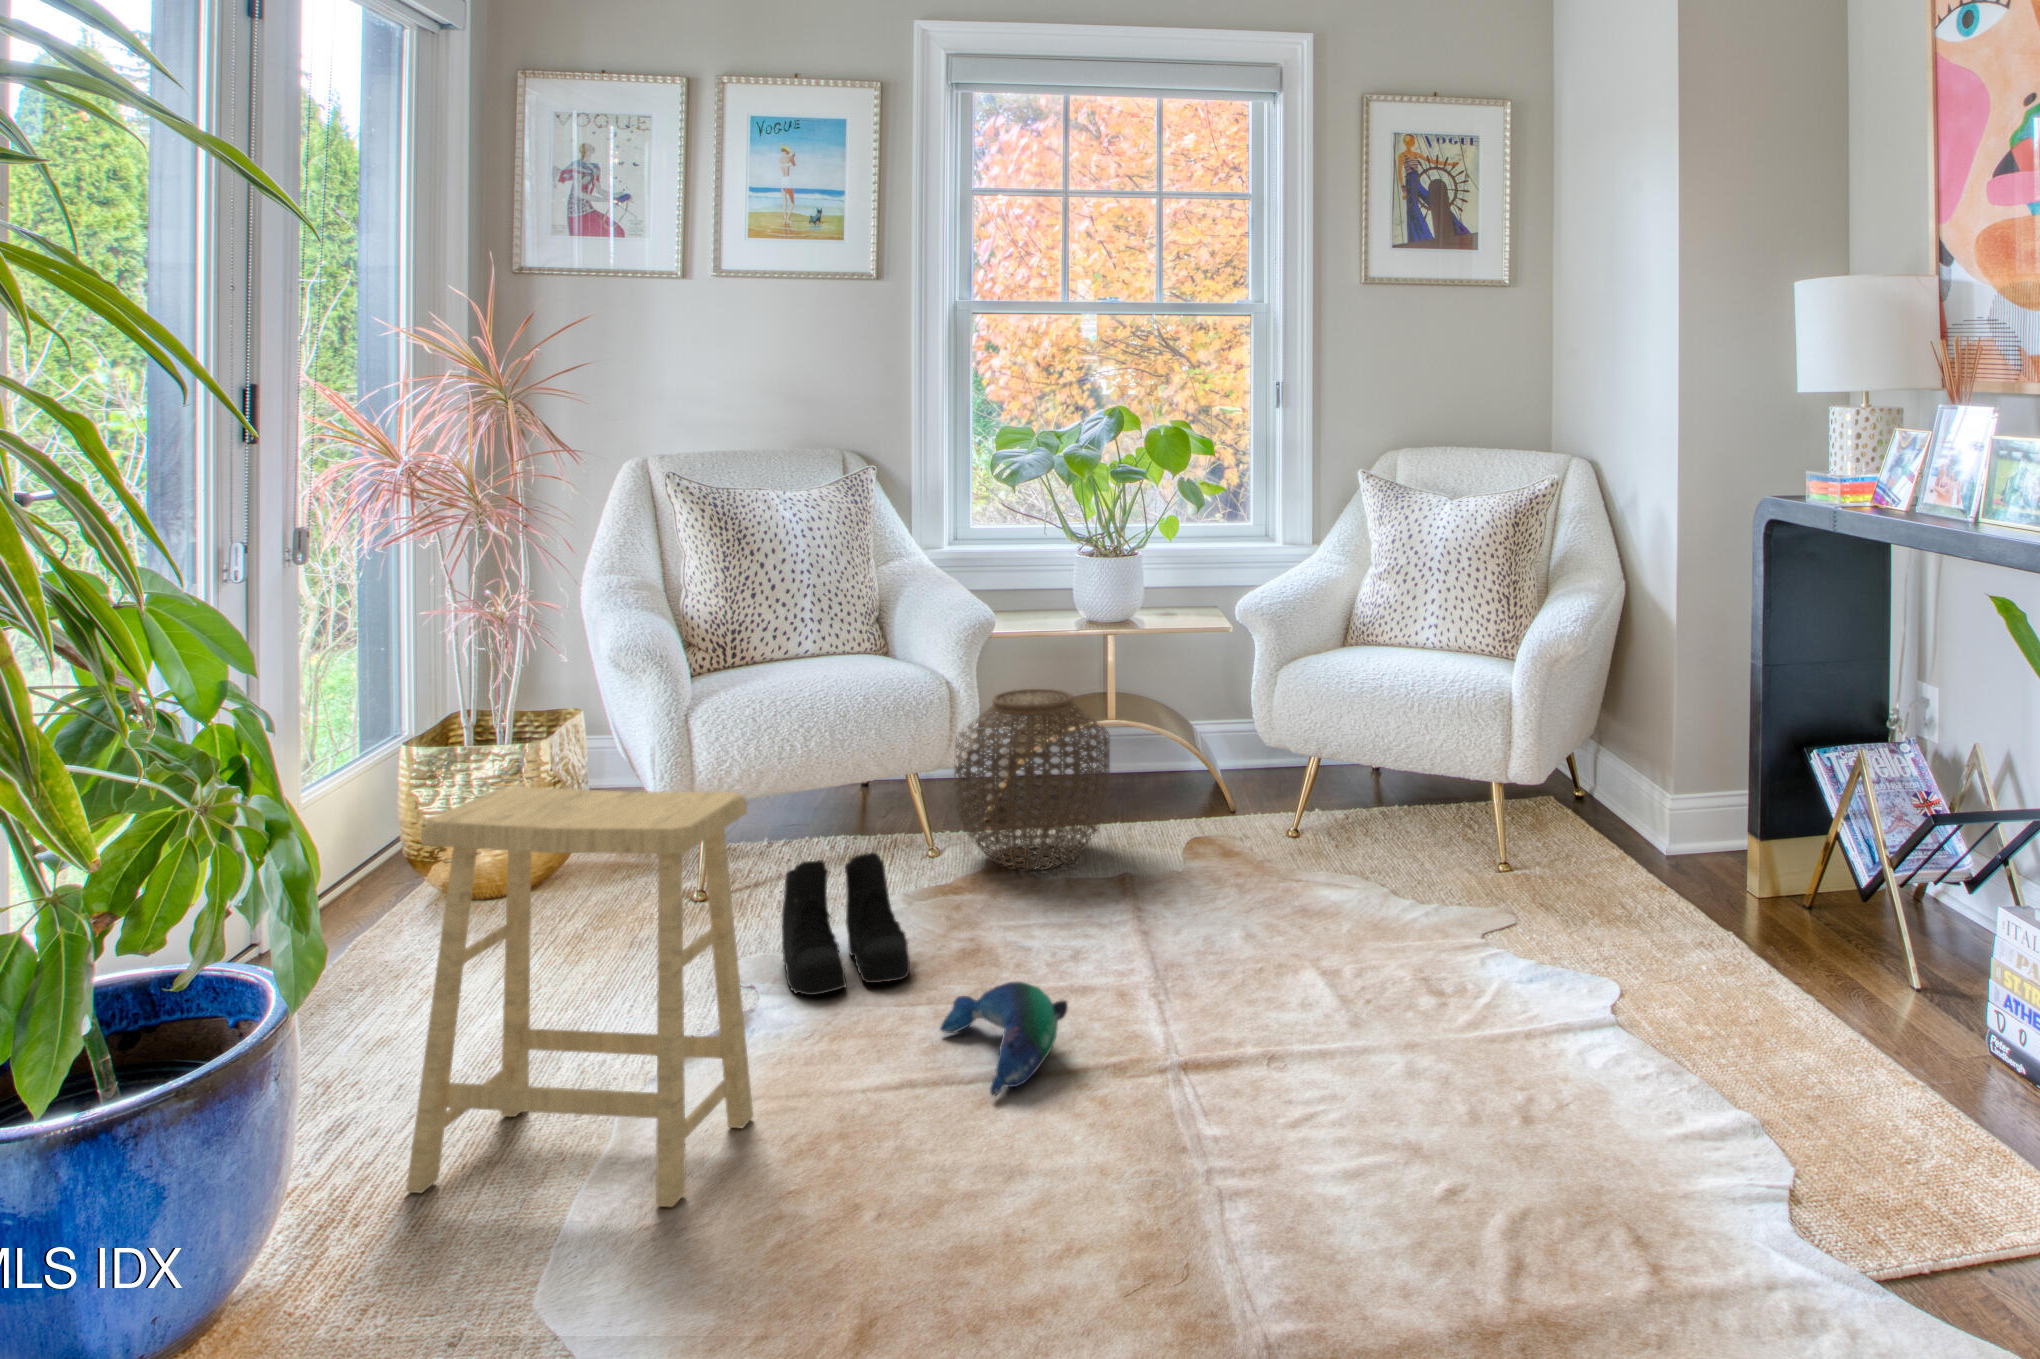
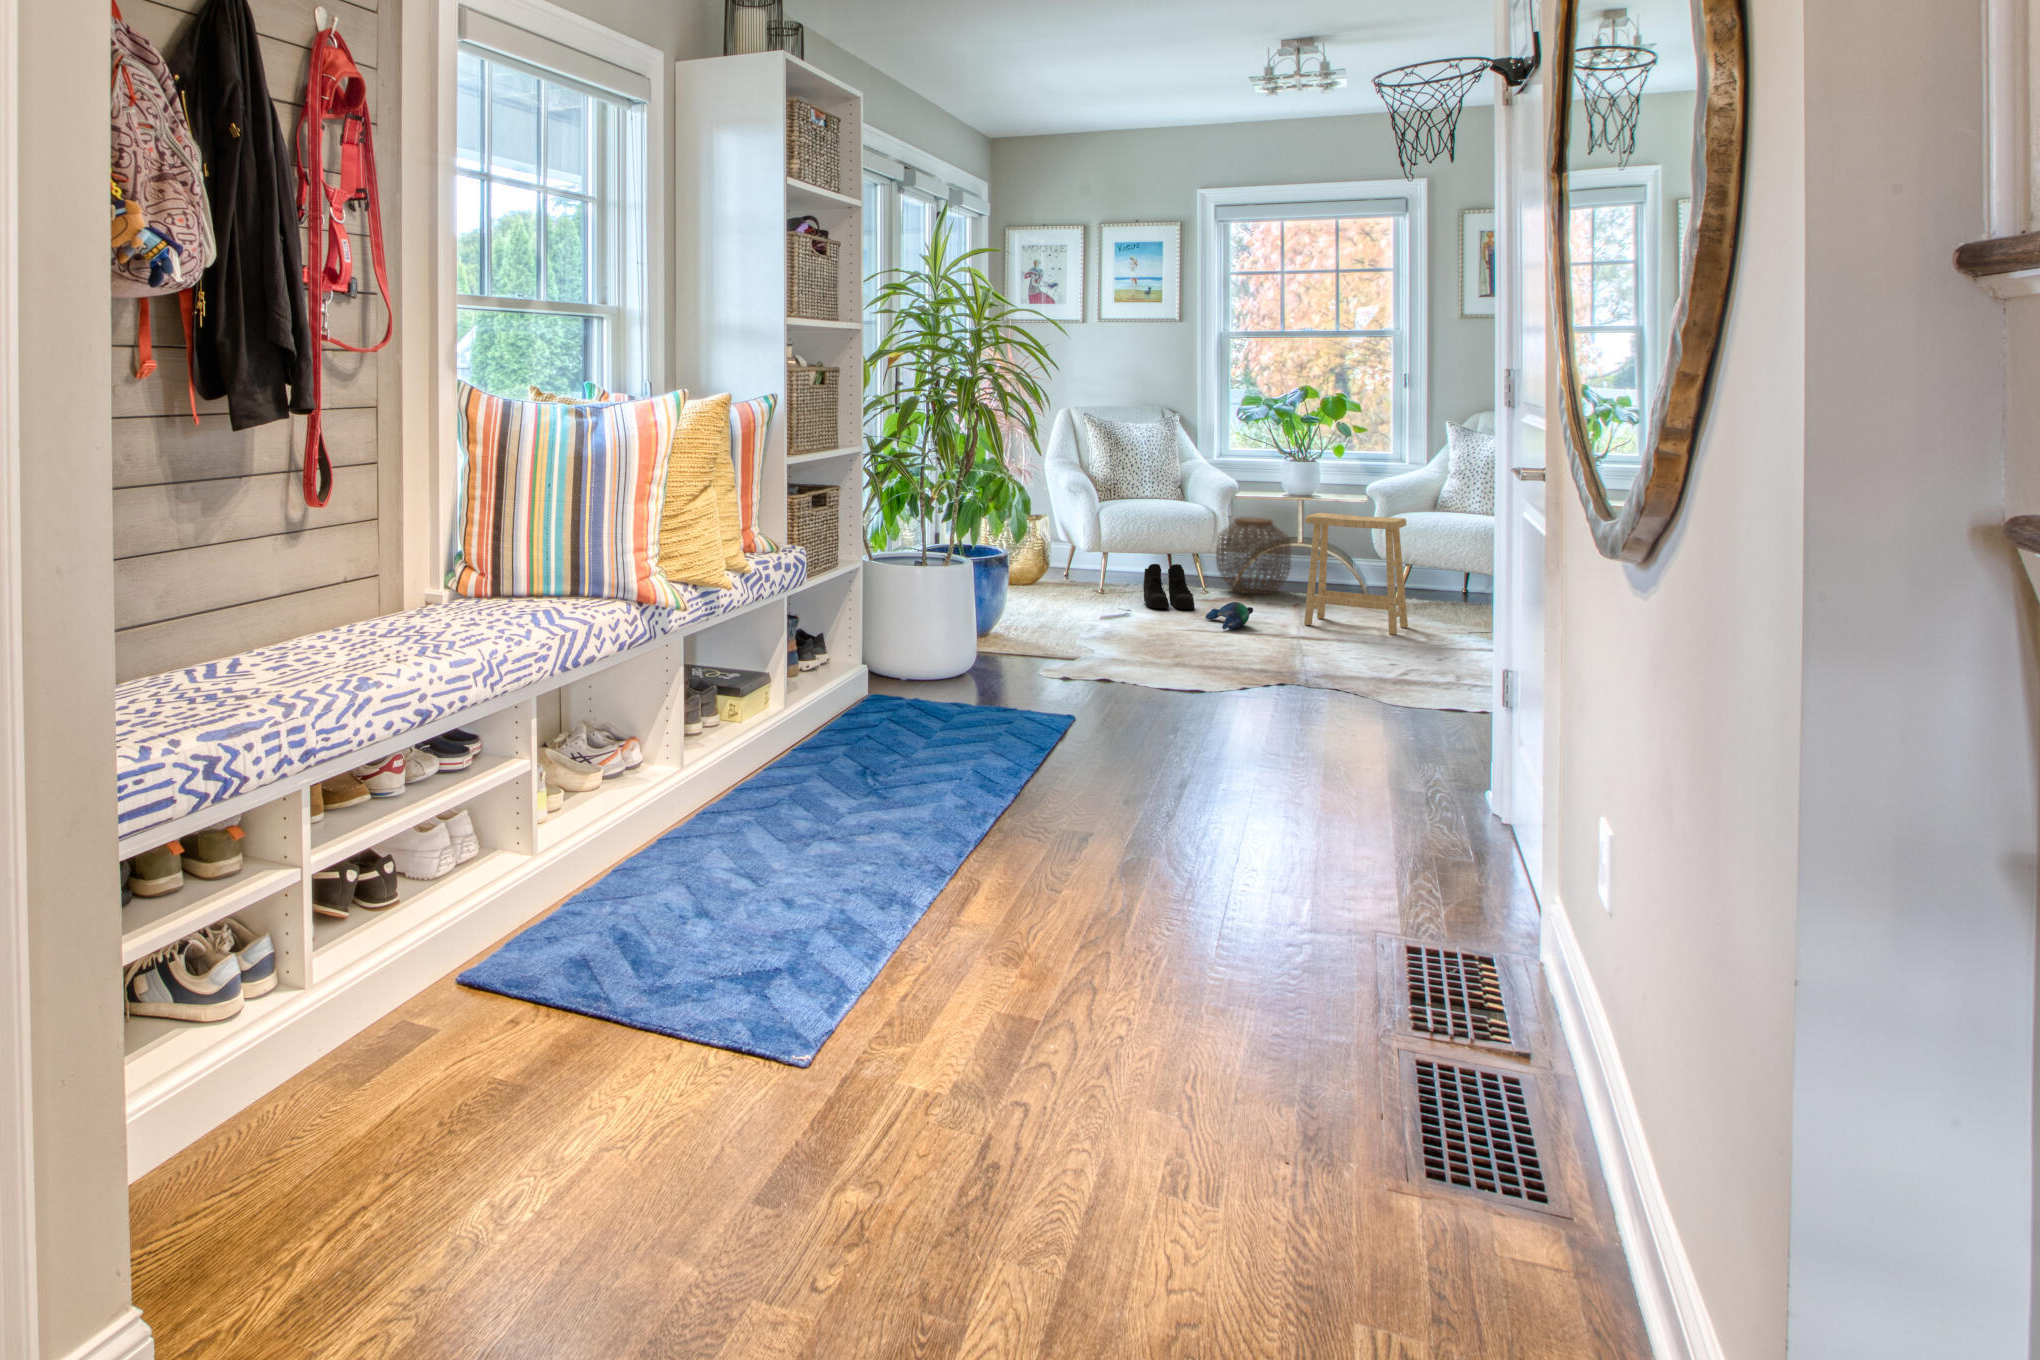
footstool: present [406,786,753,1208] -> present [1304,513,1408,635]

